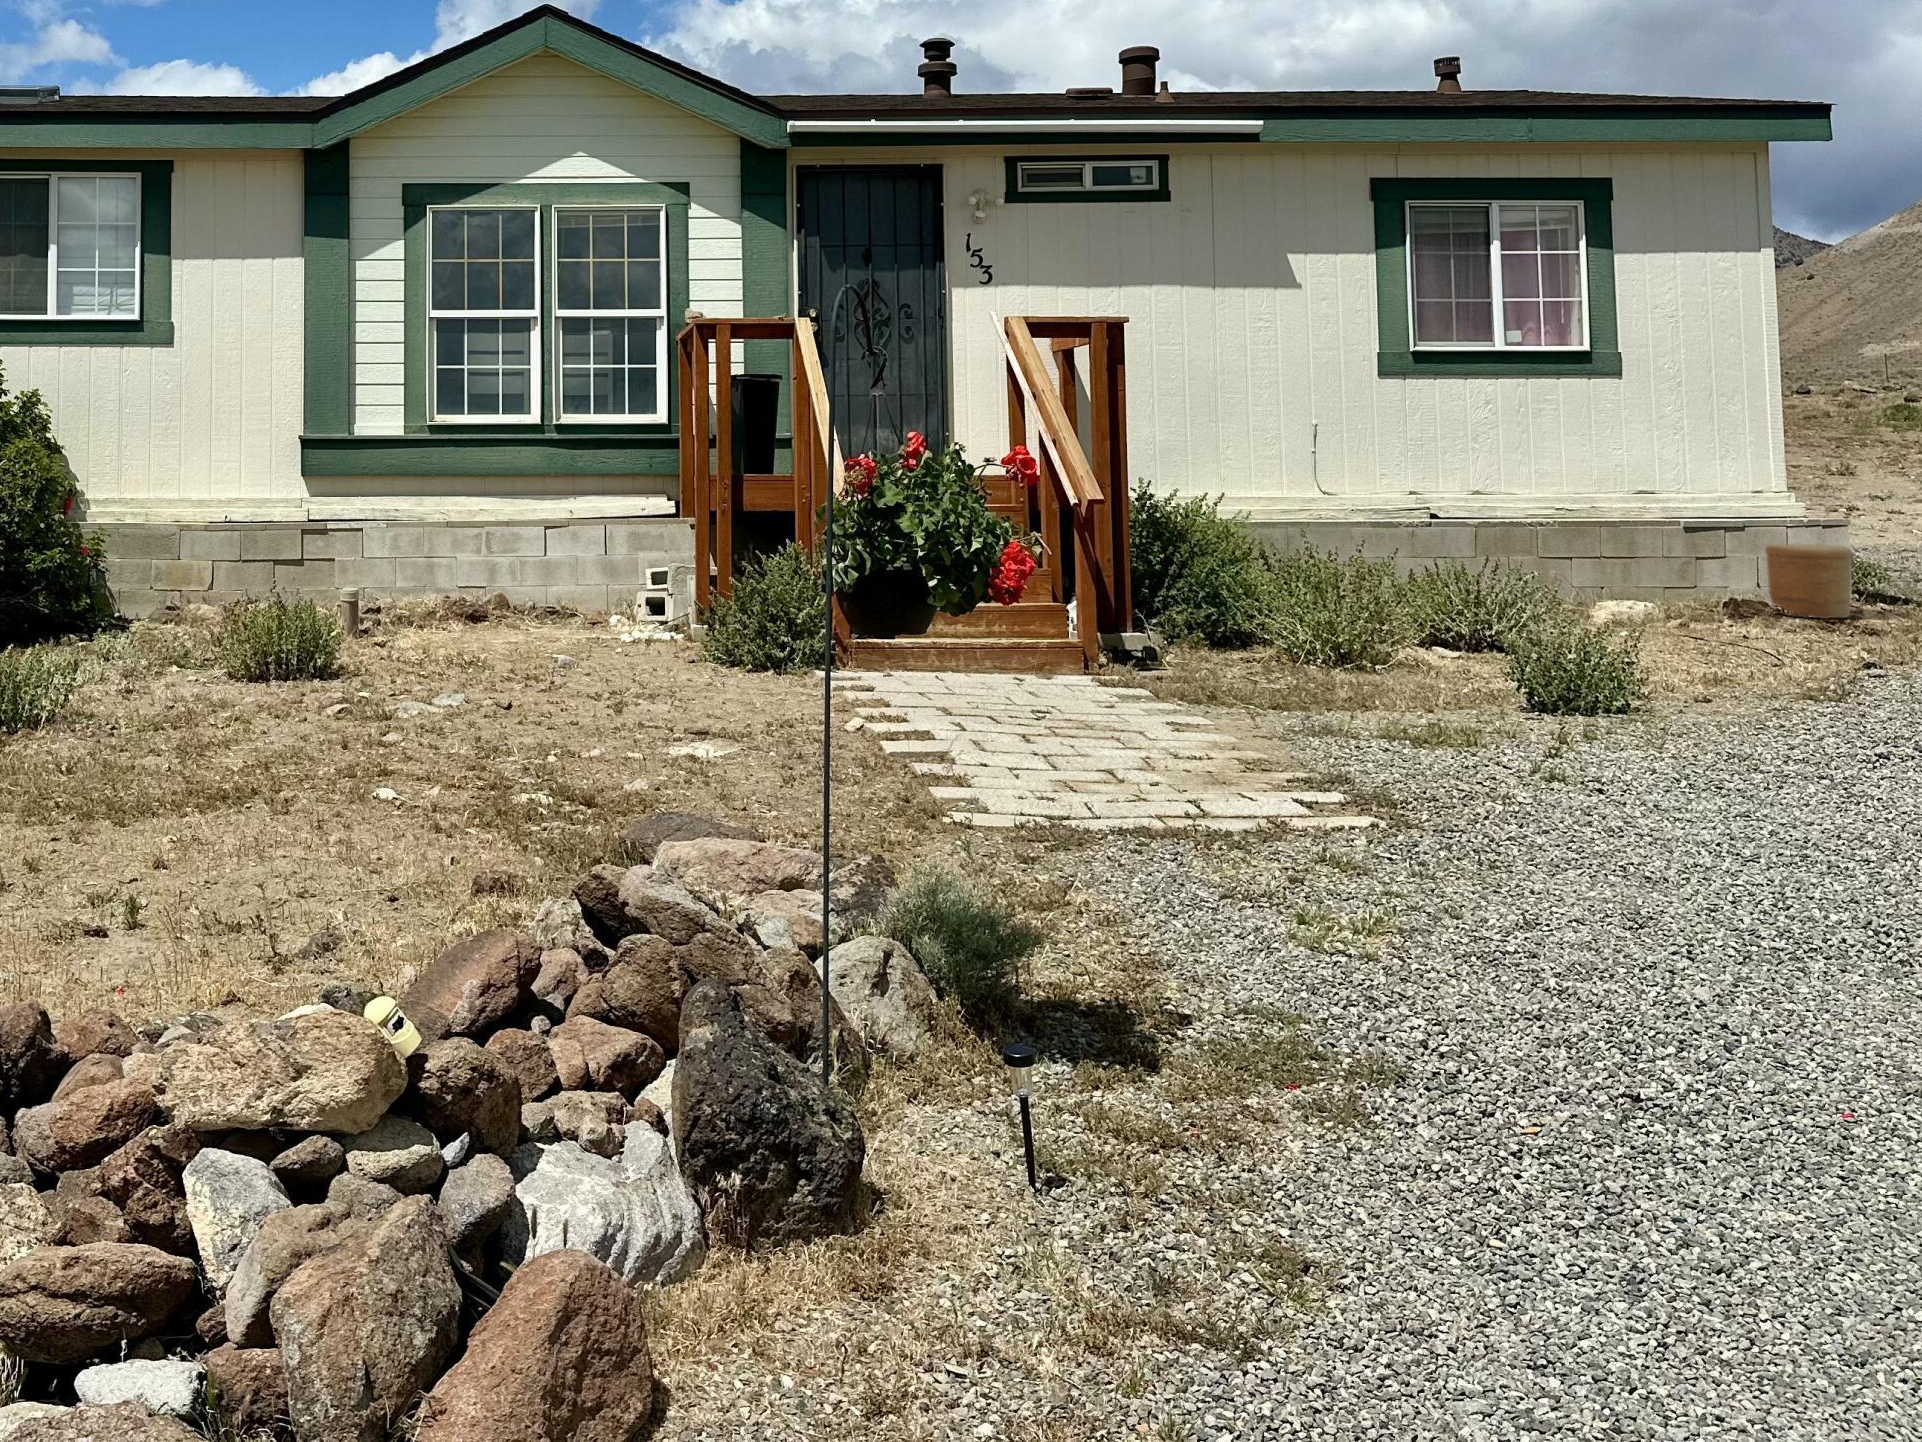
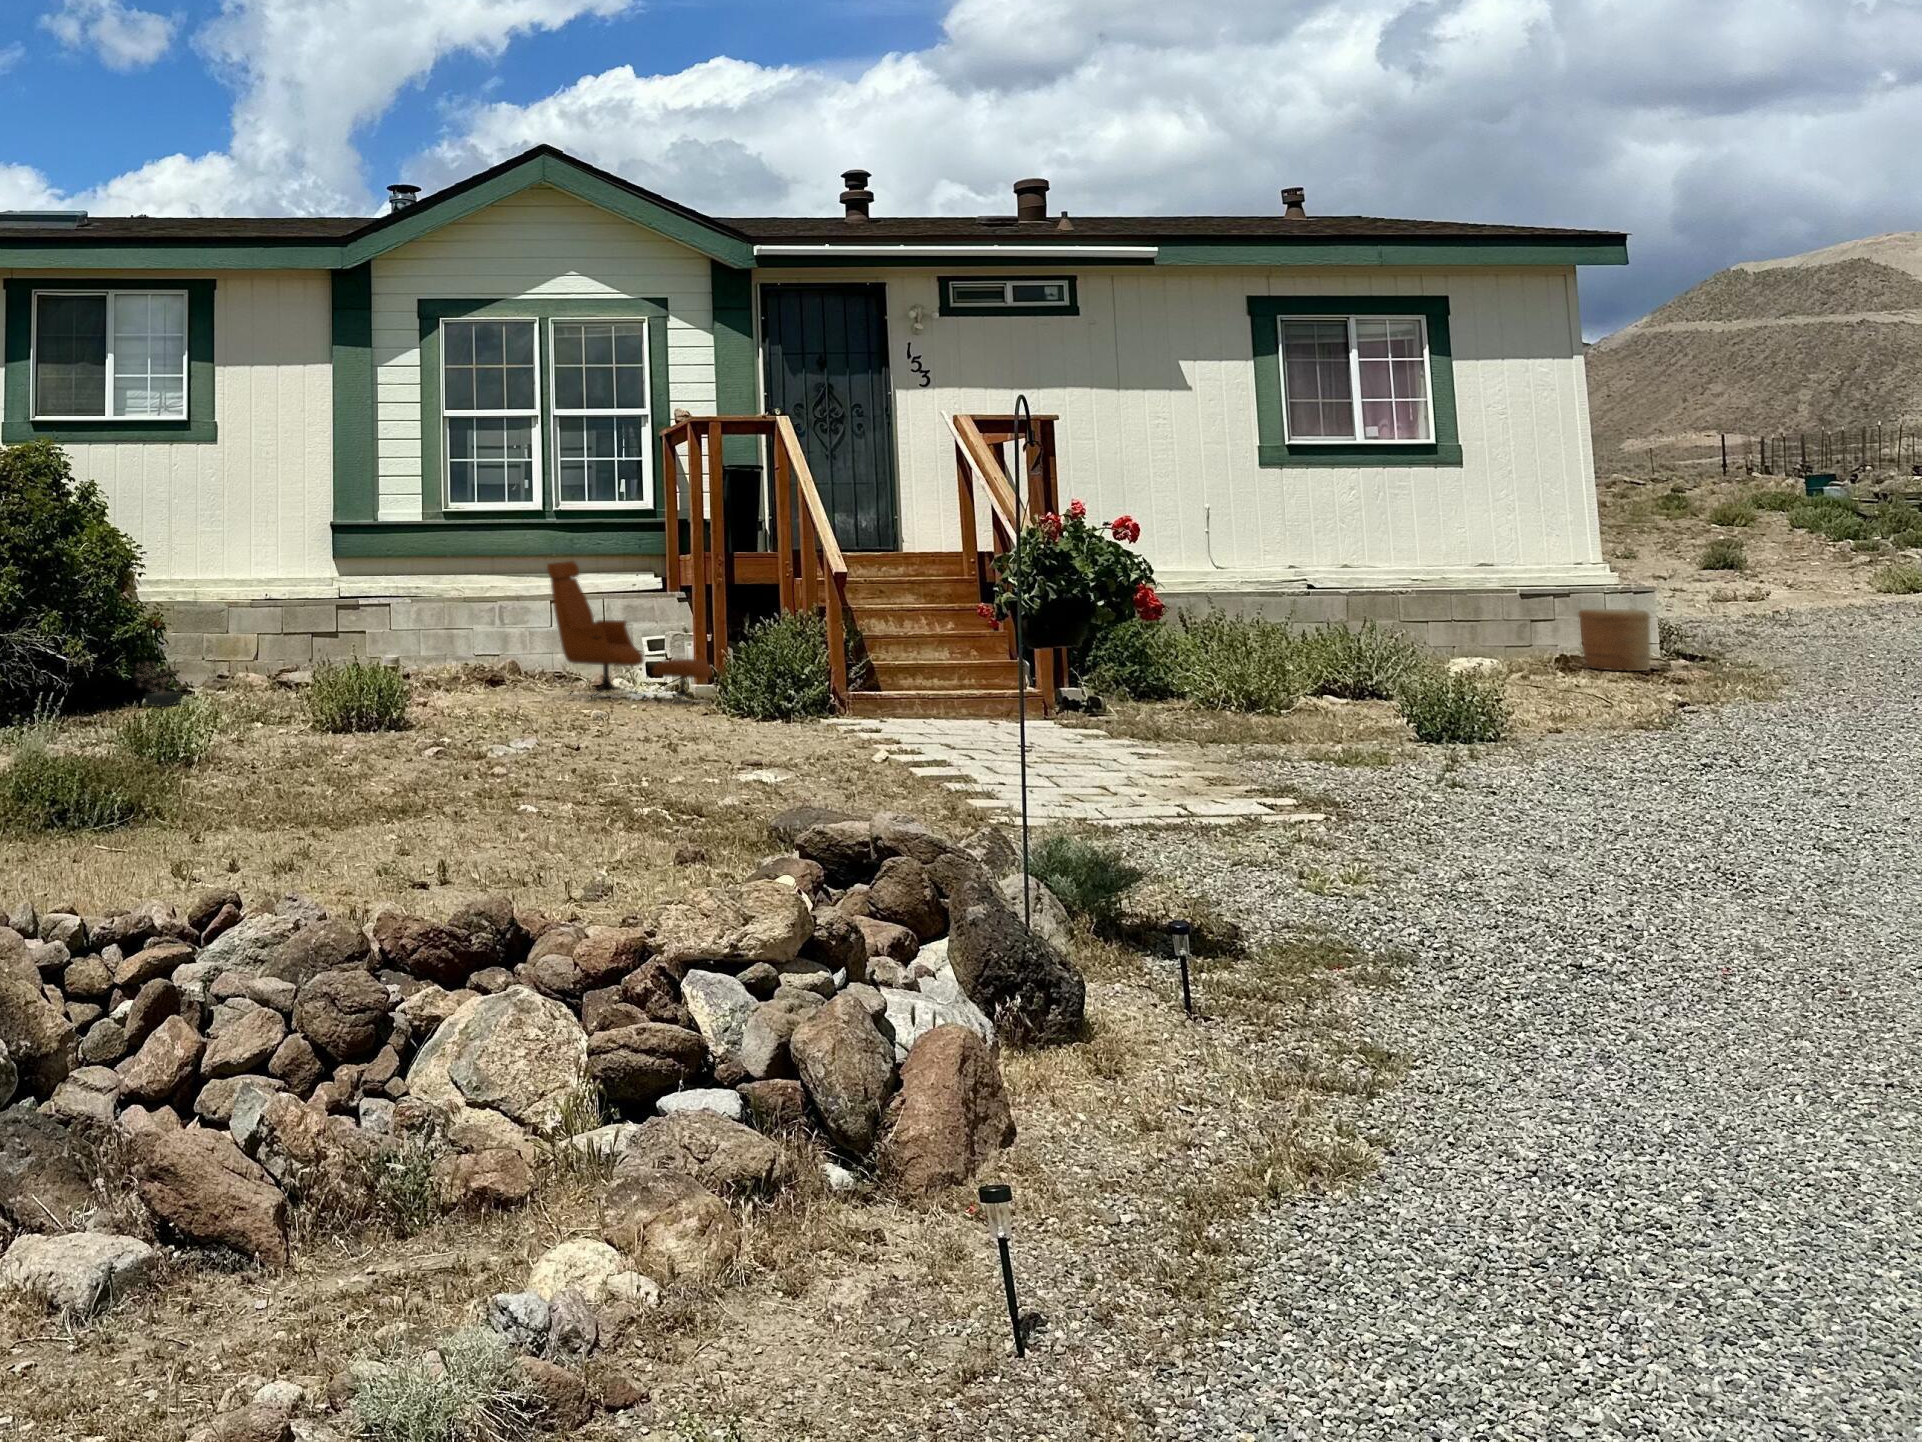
lounge chair: none [525,482,708,649] -> present [547,561,712,701]
decorative plant: none [49,593,106,644] -> present [138,662,181,707]

